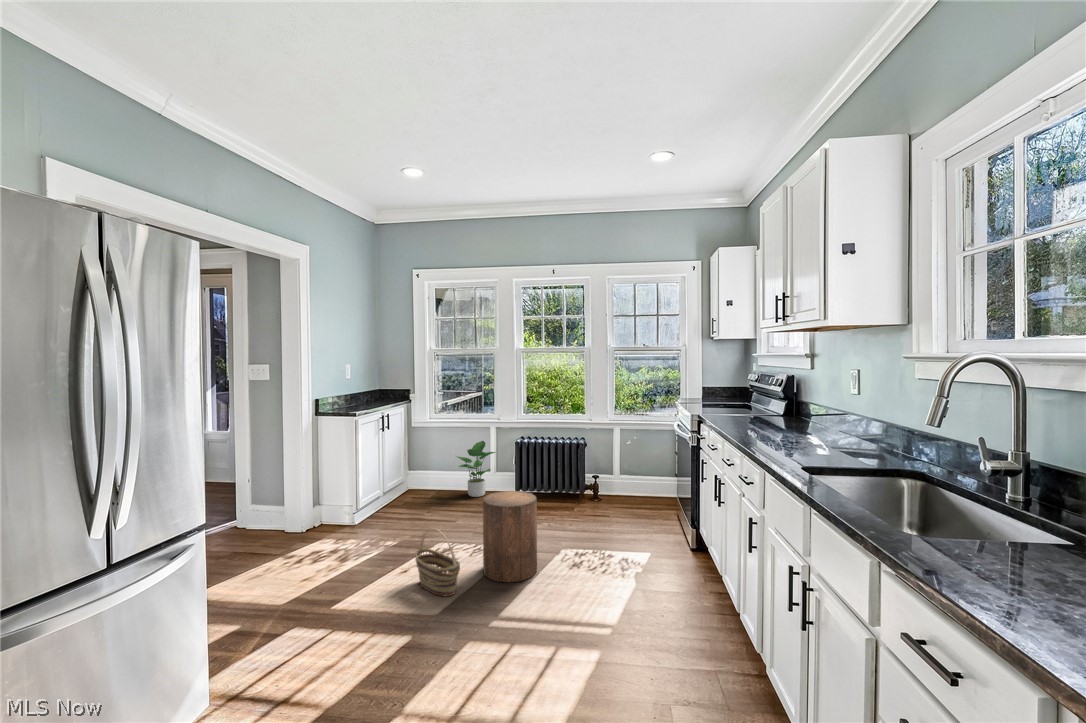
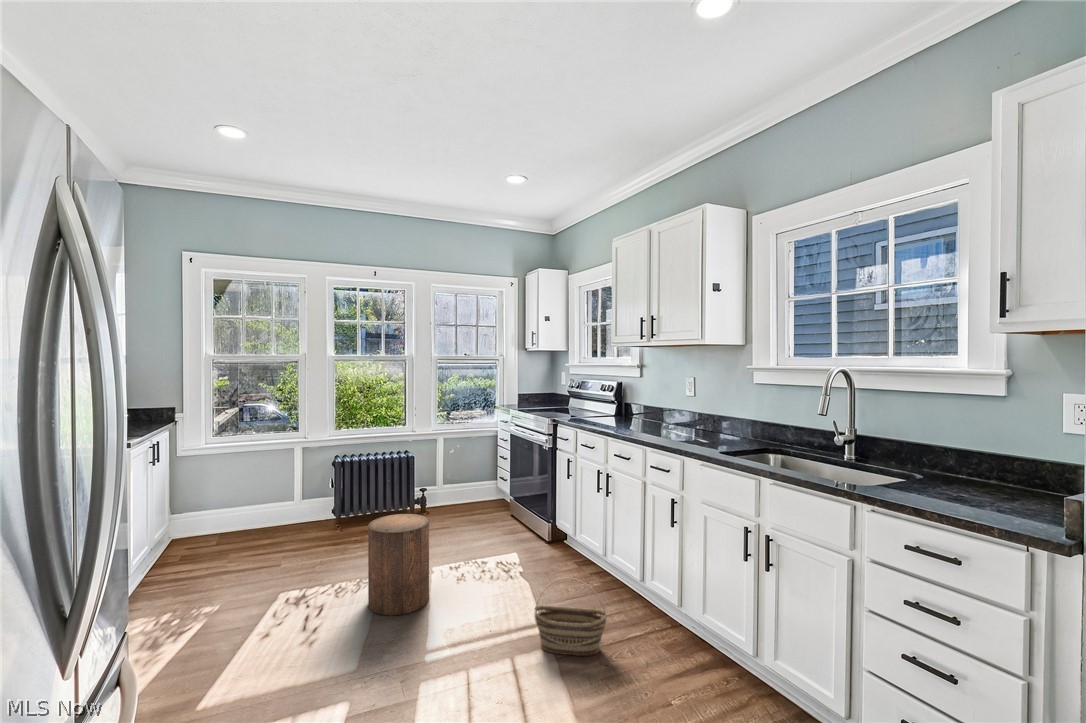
potted plant: present [457,441,496,497] -> none [249,466,303,536]
basket: present [416,529,460,596] -> present [535,578,606,656]

